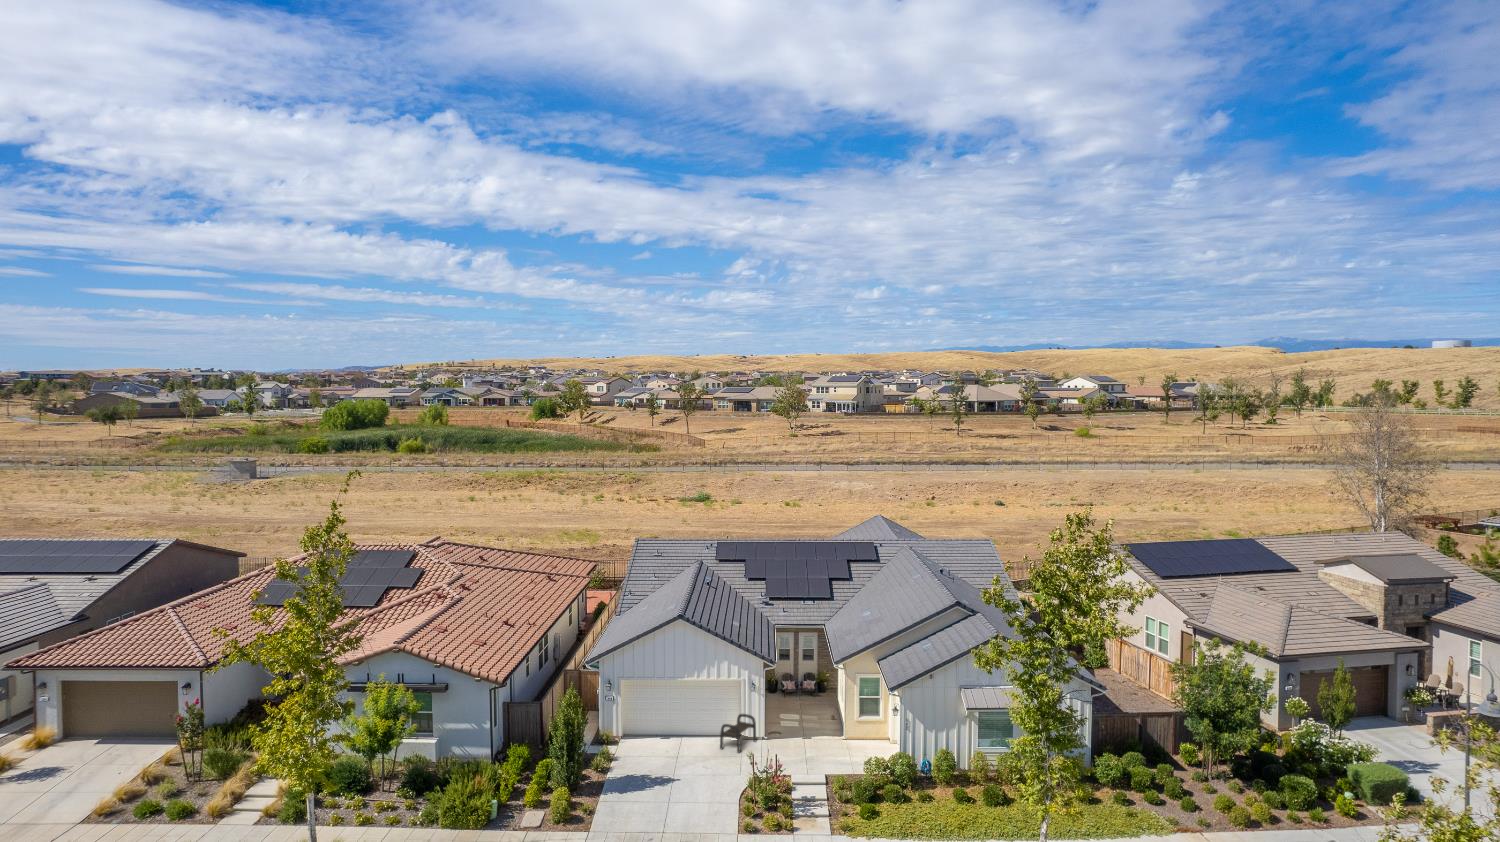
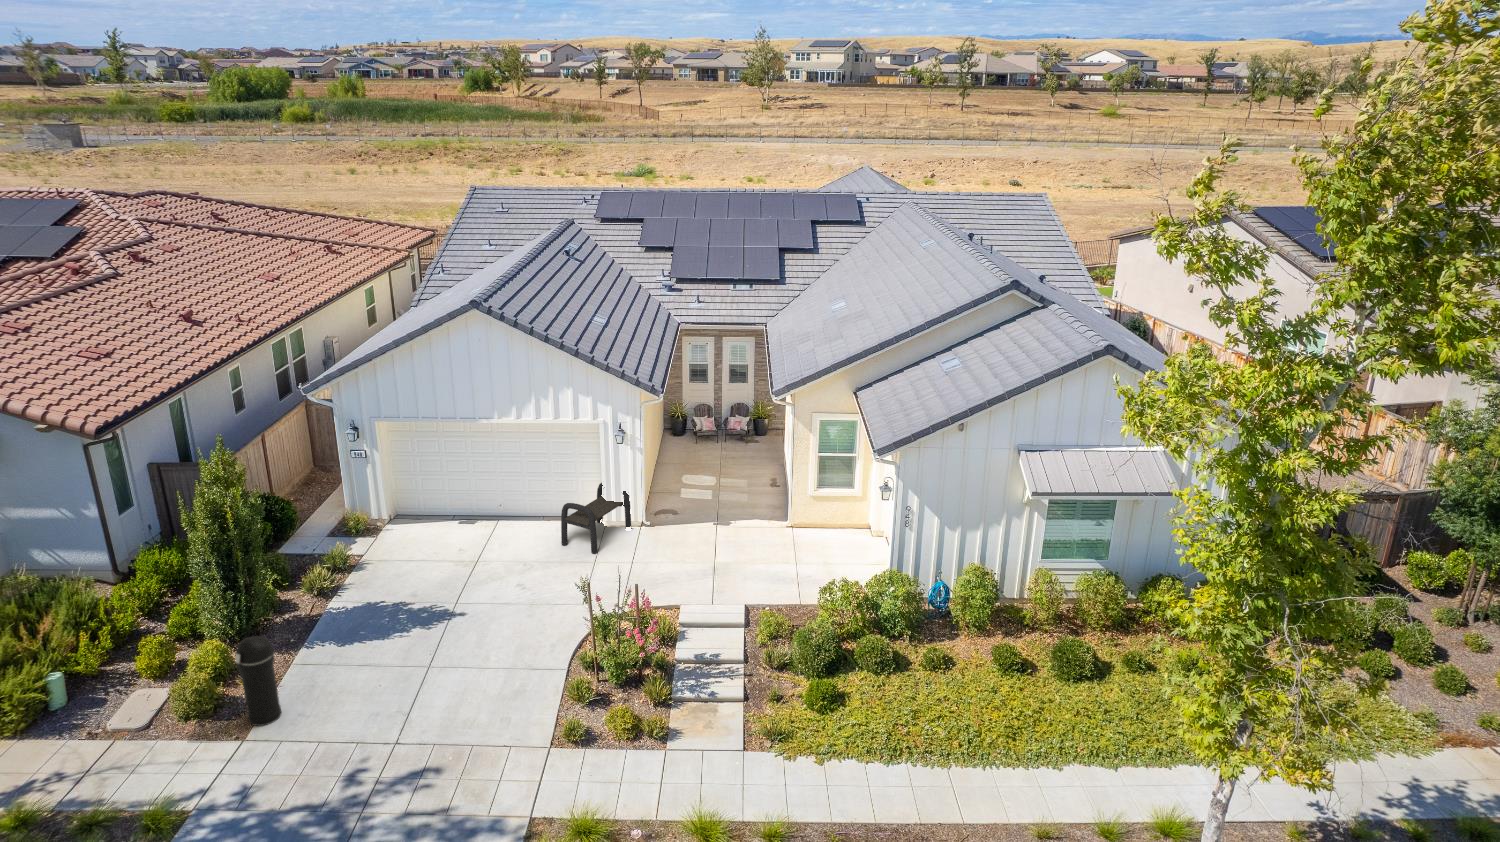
trash can: none [590,778,607,824] -> present [235,636,281,726]

